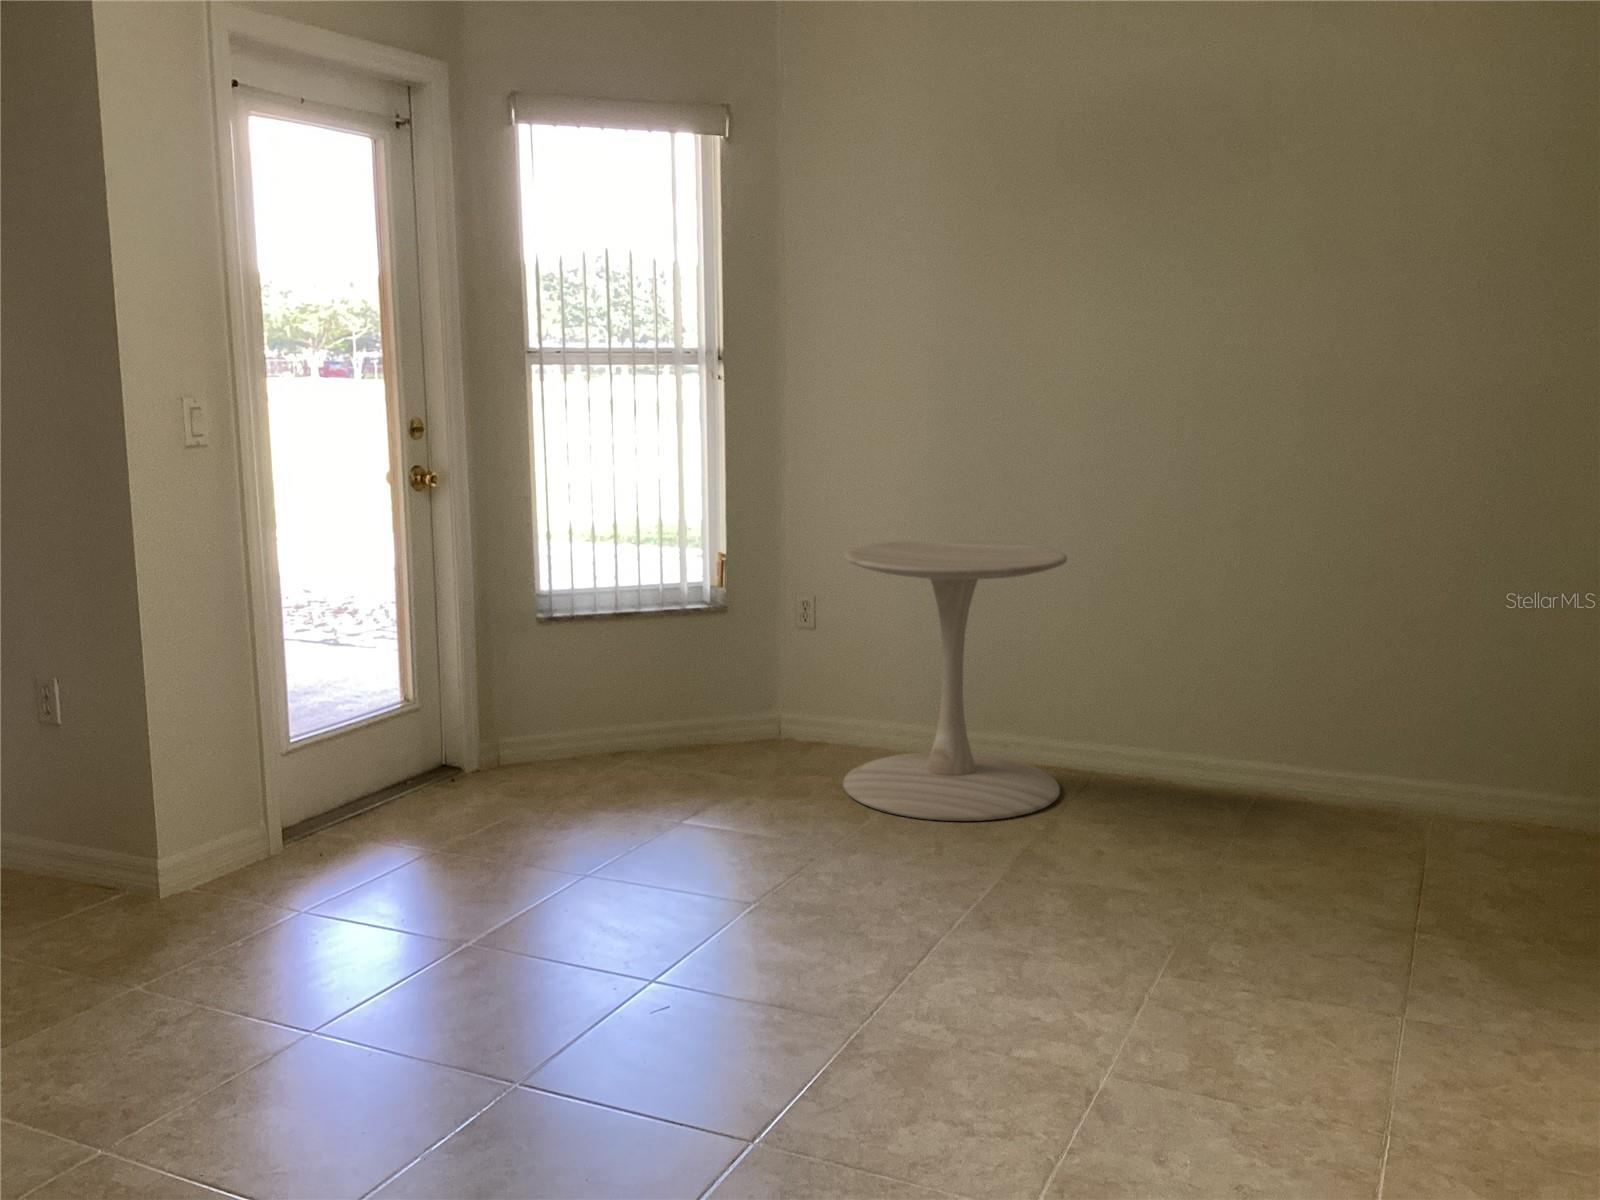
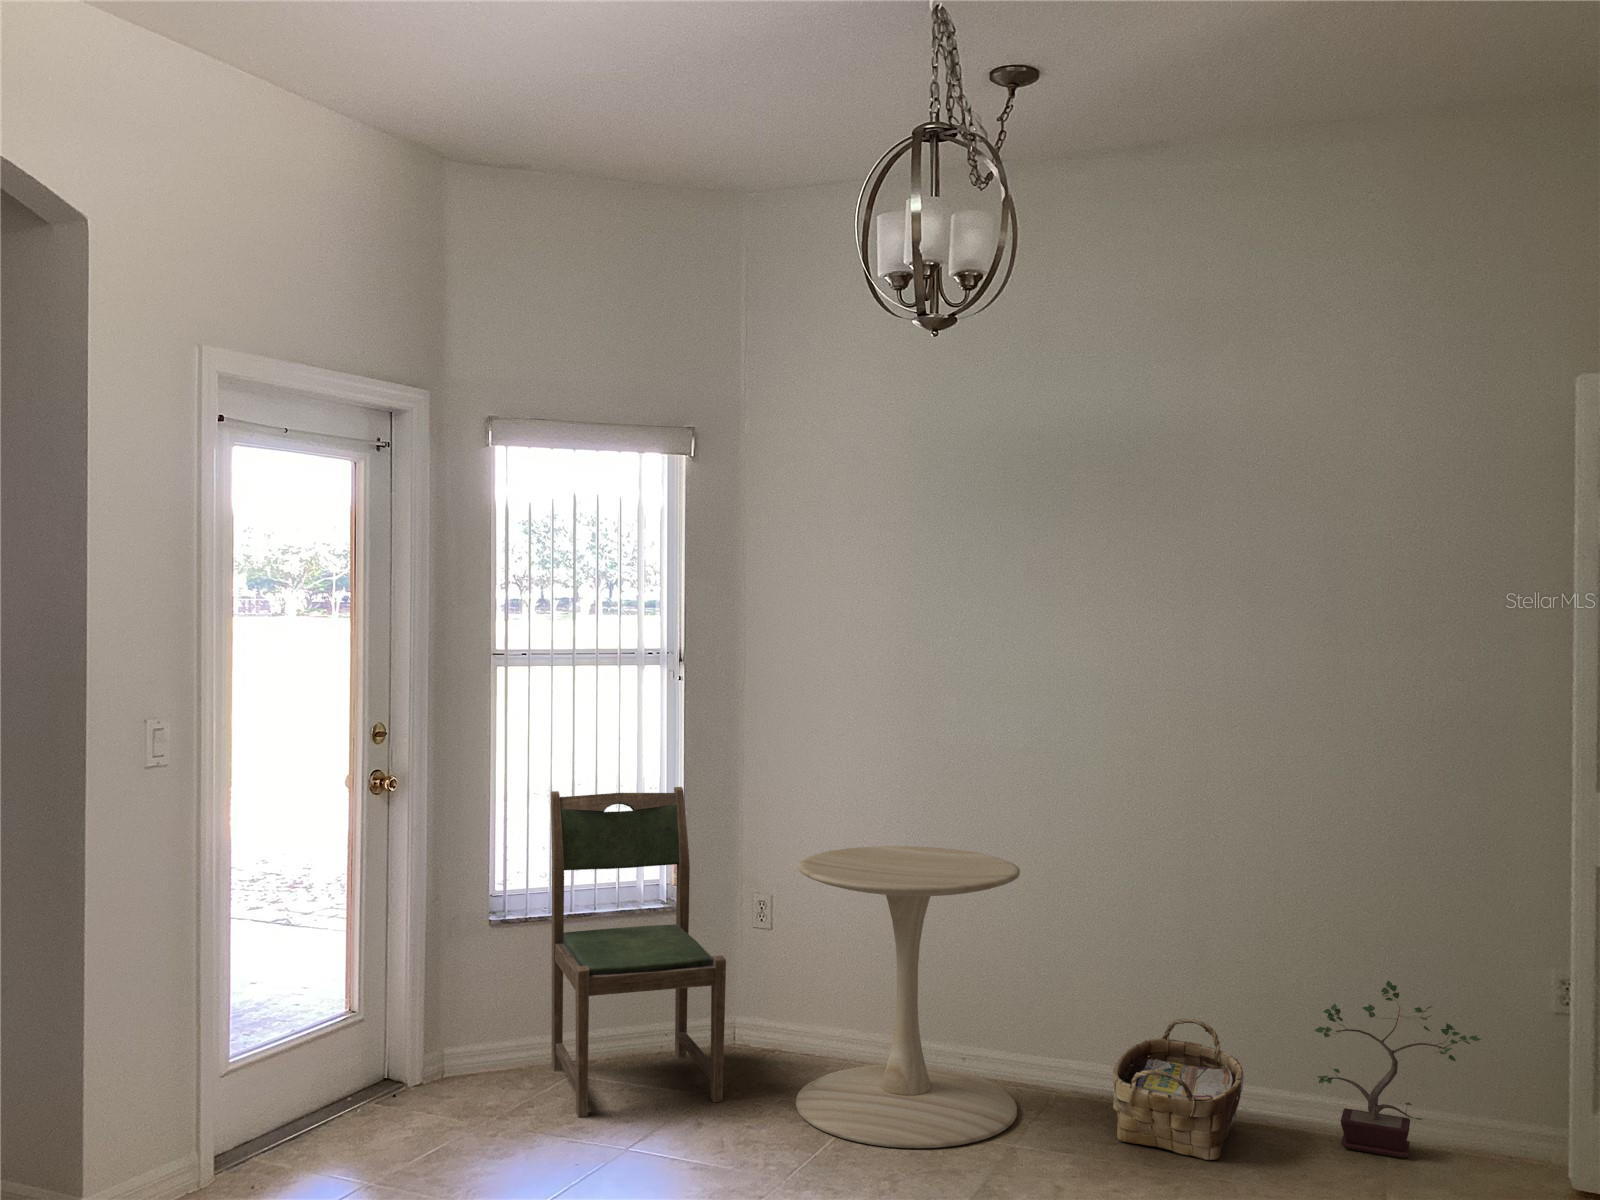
dining chair: none [592,486,773,798] -> present [551,787,726,1117]
potted plant: none [1357,656,1530,826] -> present [1315,981,1481,1158]
woven basket: none [1156,700,1286,829] -> present [1113,1018,1244,1160]

